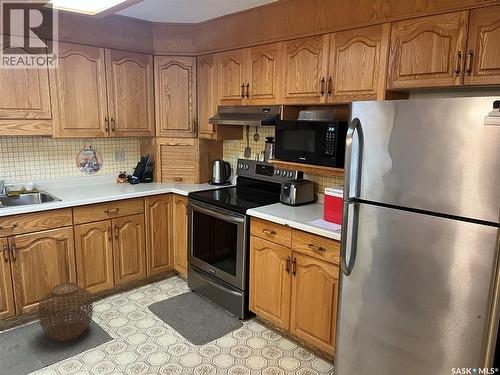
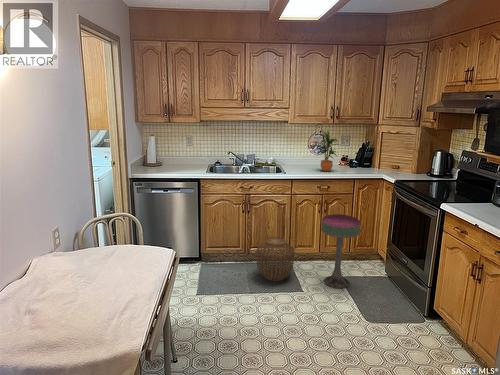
potted plant: none [94,144,124,192] -> present [318,131,338,171]
bar stool: none [122,238,166,322] -> present [321,214,361,288]

